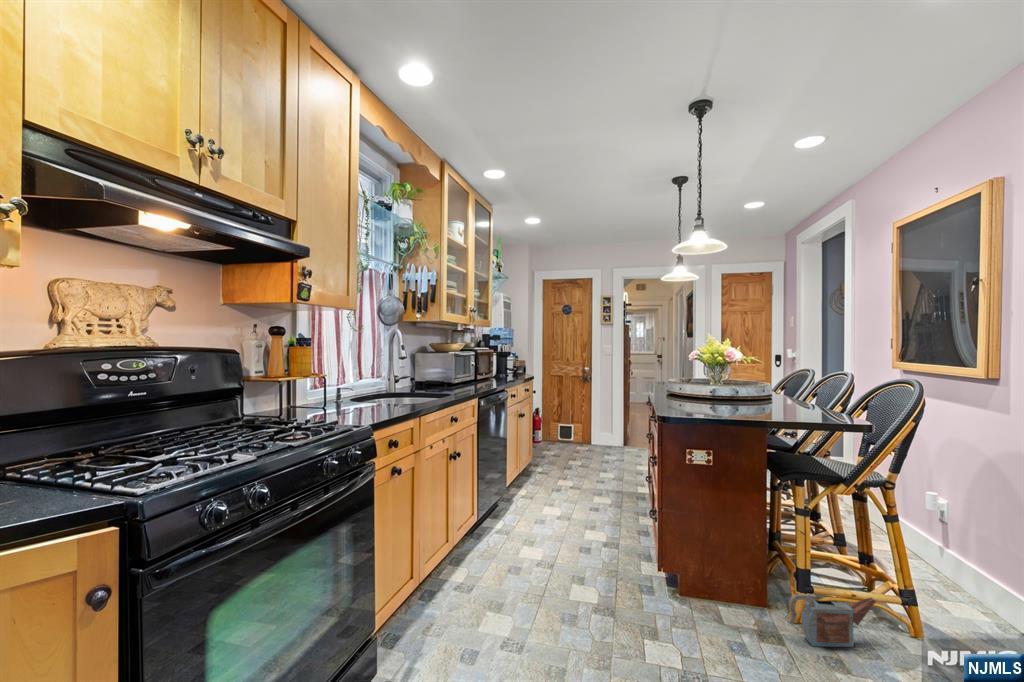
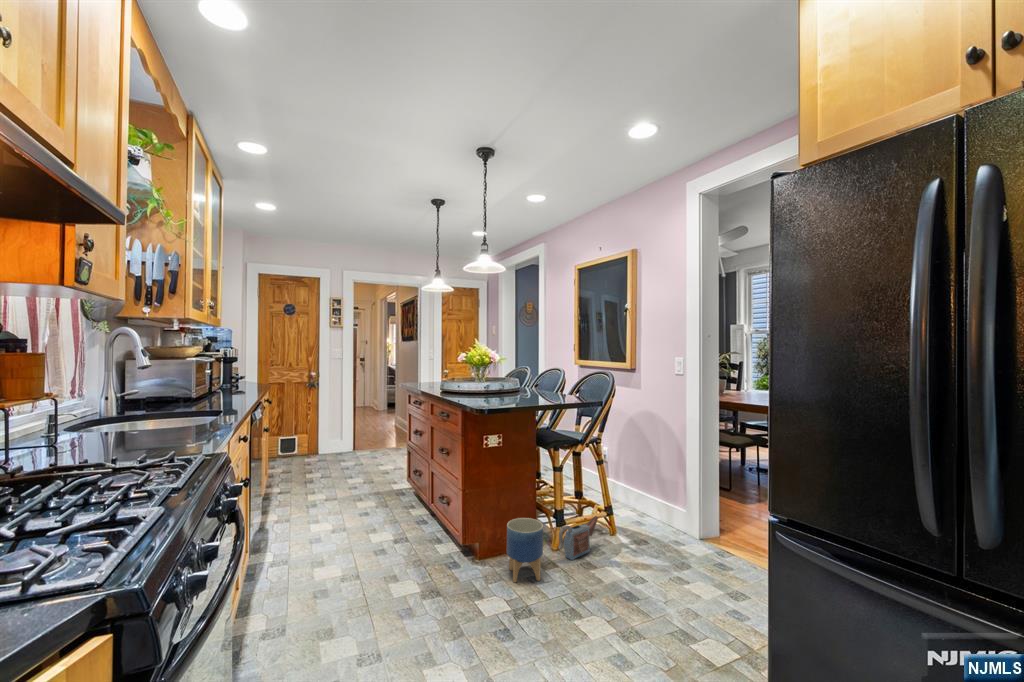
planter: none [702,561,754,652] -> present [507,518,543,582]

